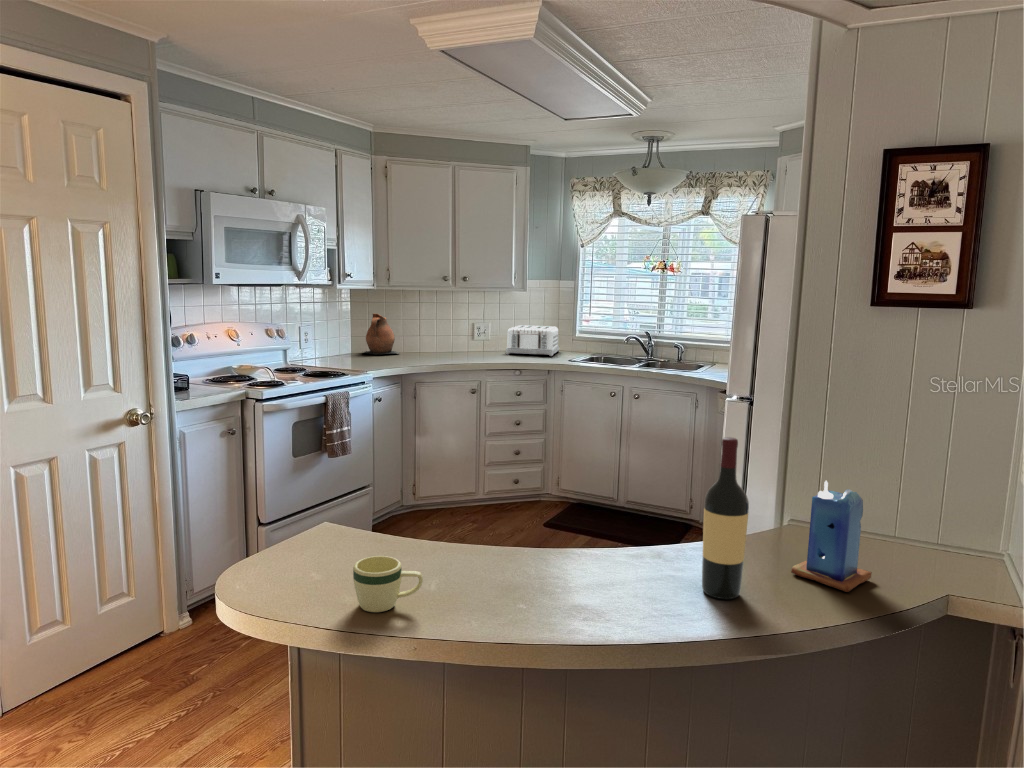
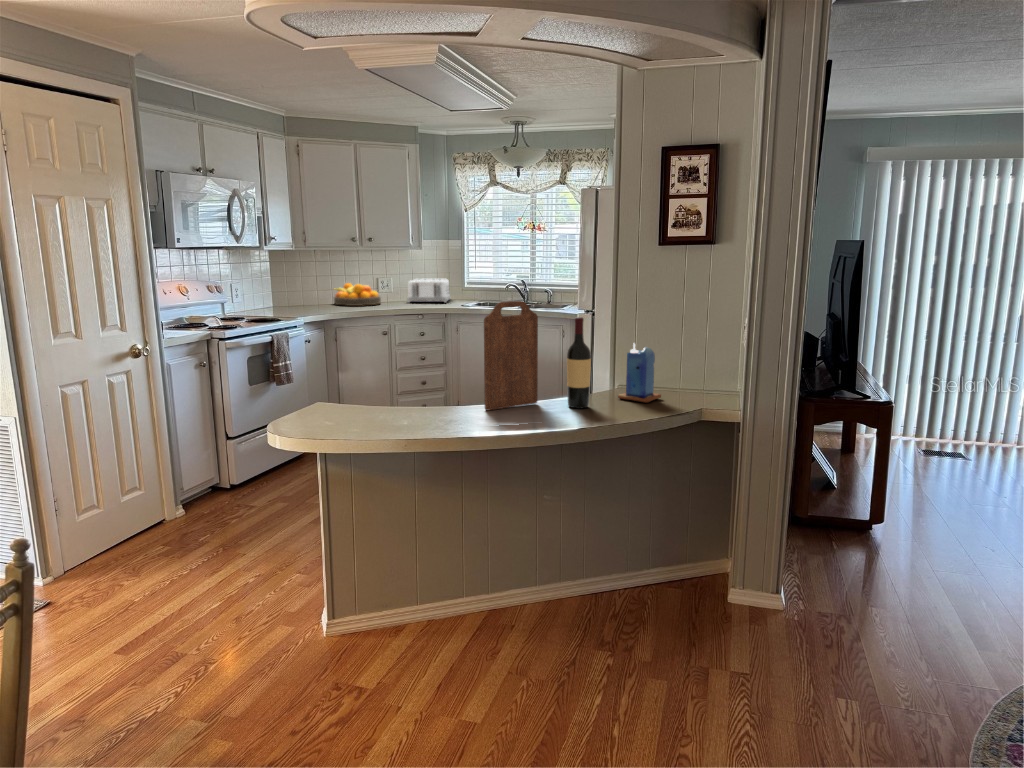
ceramic pitcher: present [365,313,399,354] -> none [285,271,318,306]
fruit bowl: none [418,328,474,357] -> present [334,283,381,306]
cutting board: none [553,404,655,592] -> present [484,301,538,410]
mug: present [353,556,423,612] -> none [373,393,413,421]

